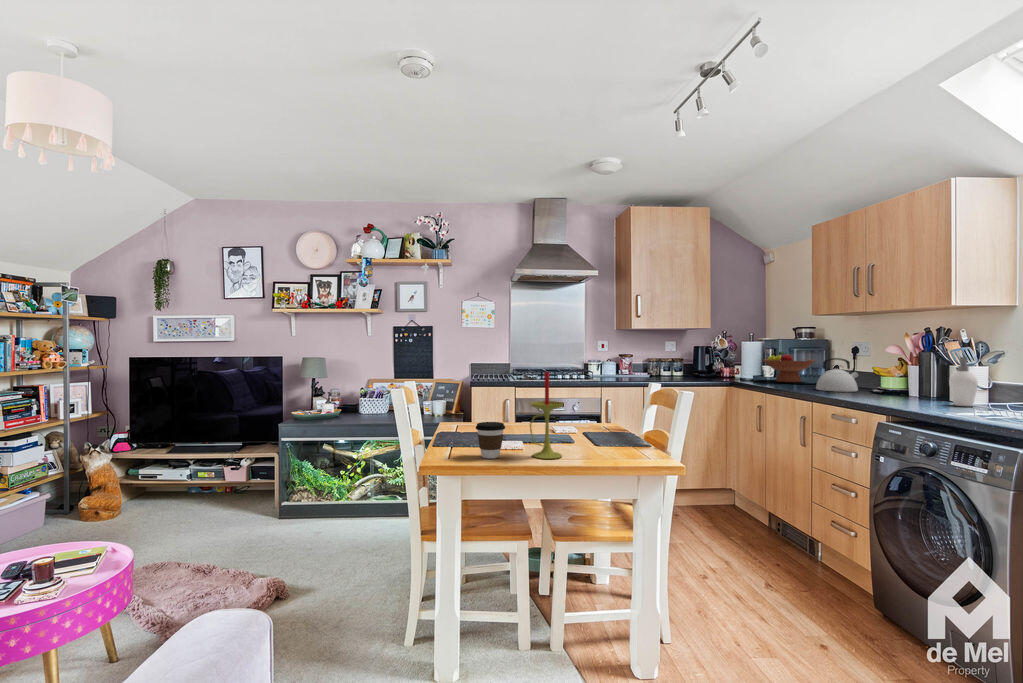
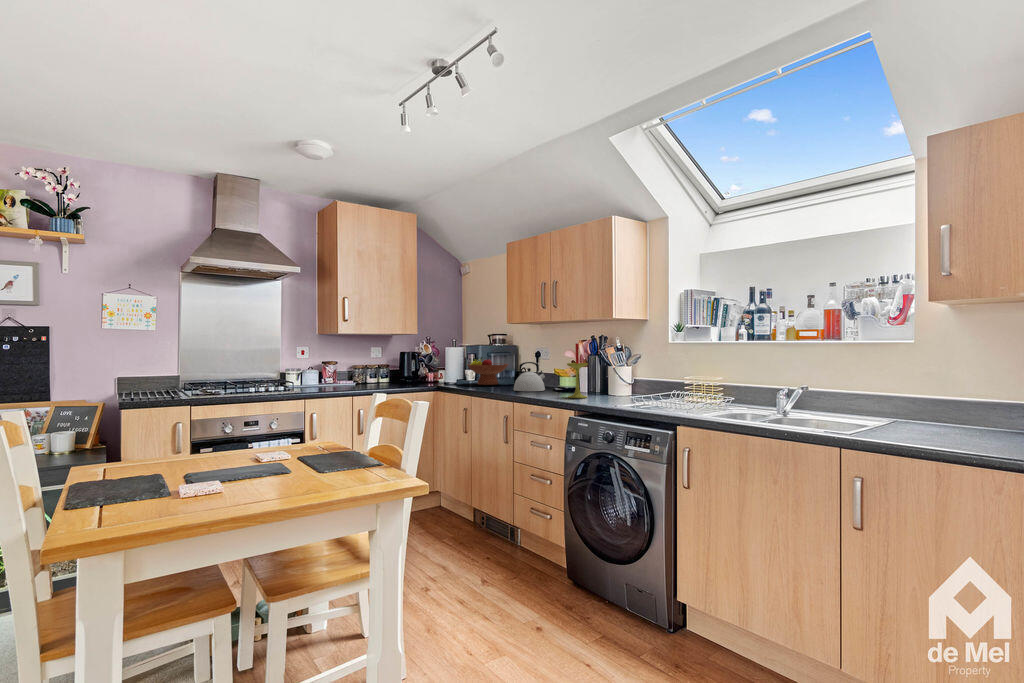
soap dispenser: present [949,357,978,406] -> none [611,359,628,399]
candle: present [530,372,563,459] -> present [567,343,588,398]
coffee cup: present [476,422,505,459] -> none [156,458,205,511]

